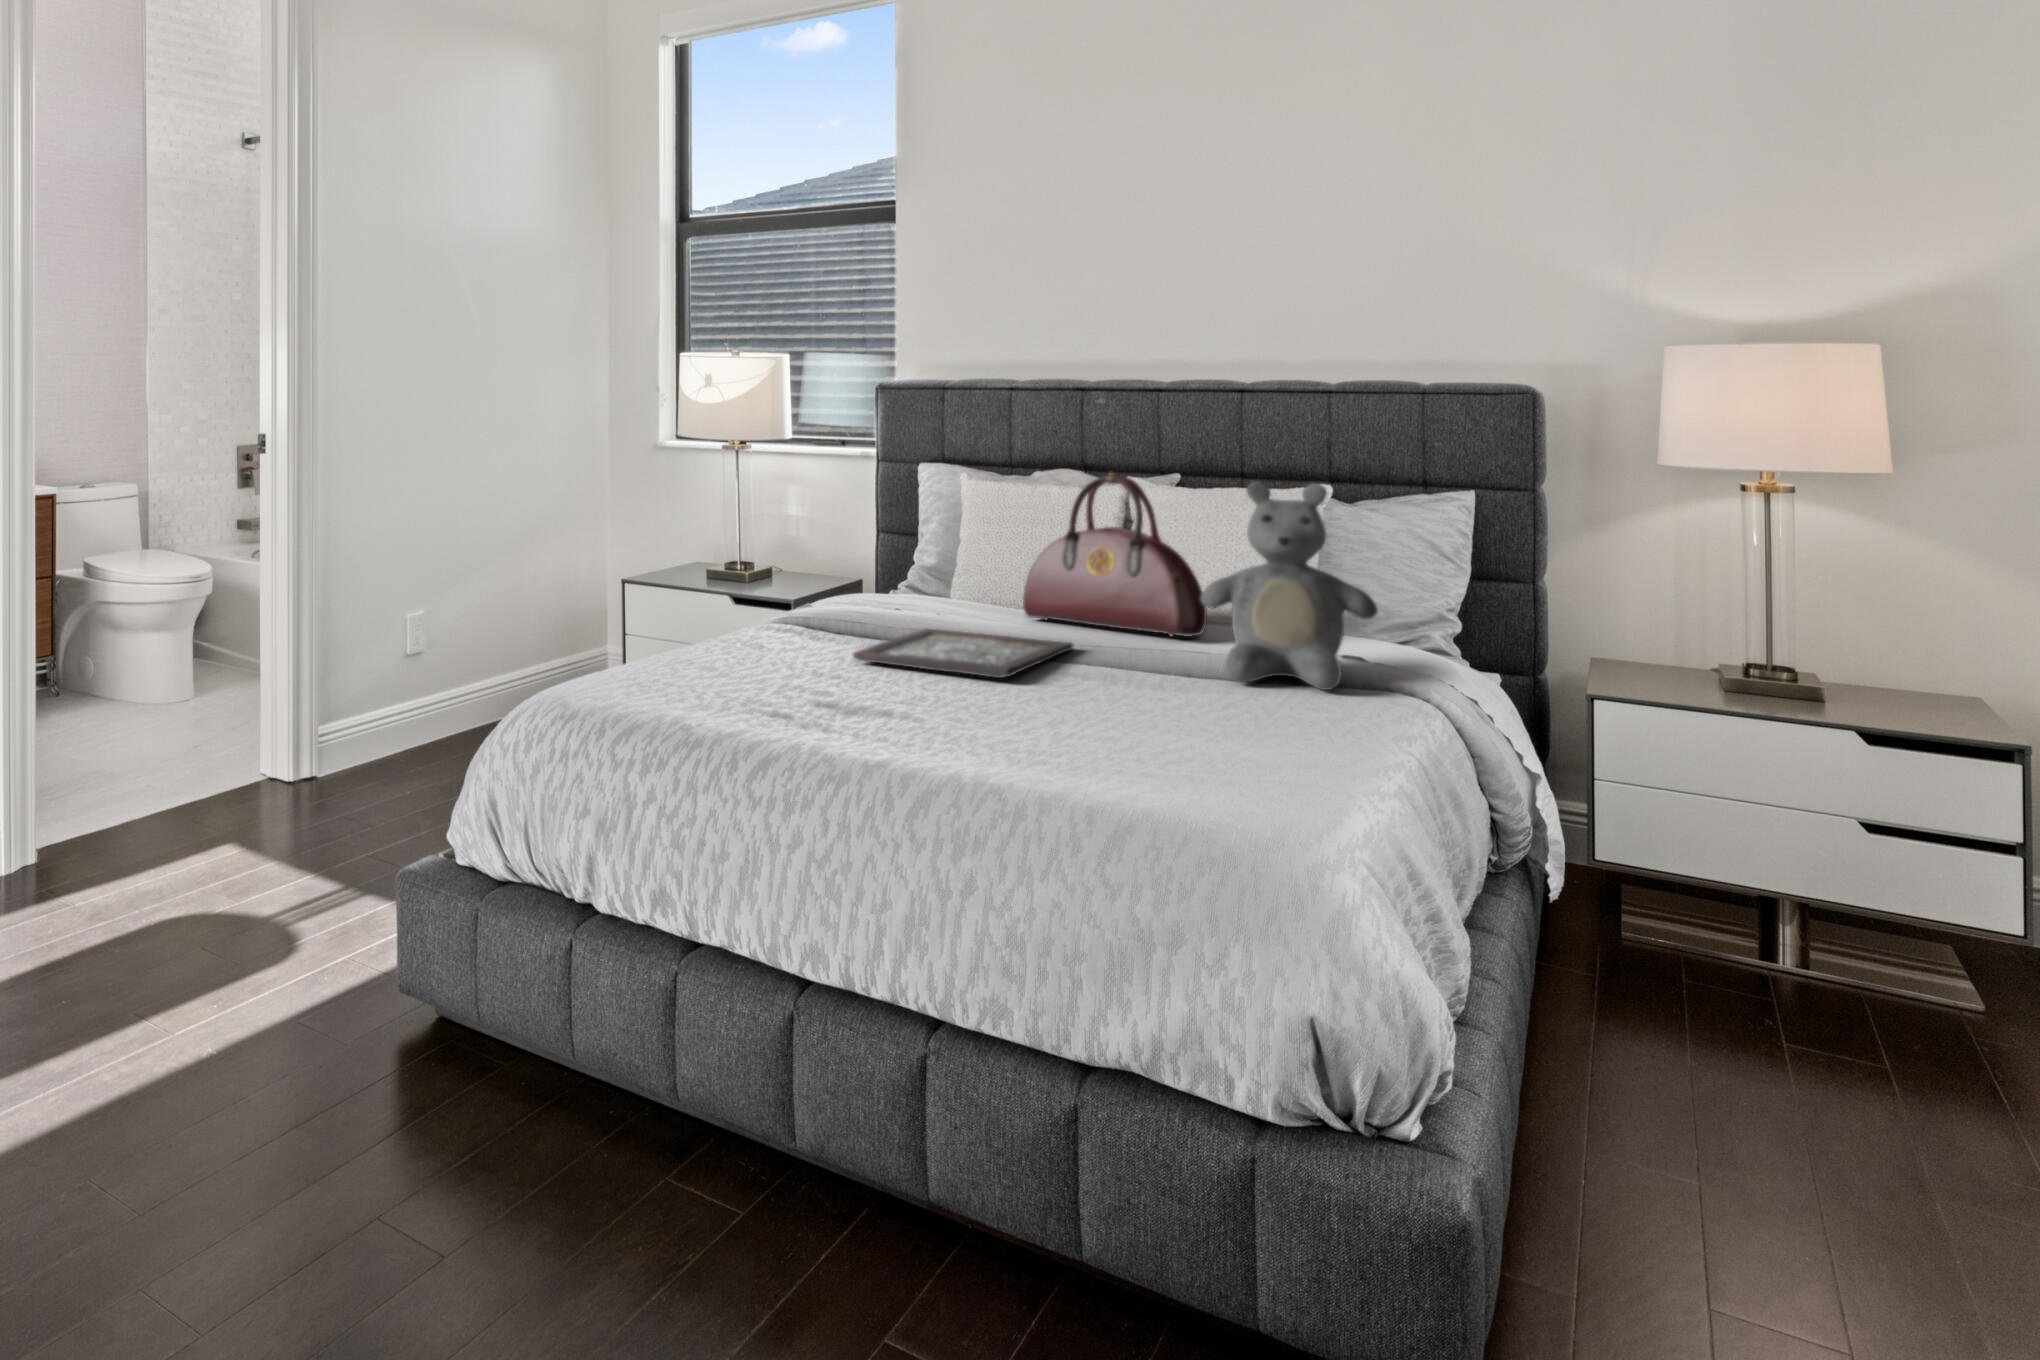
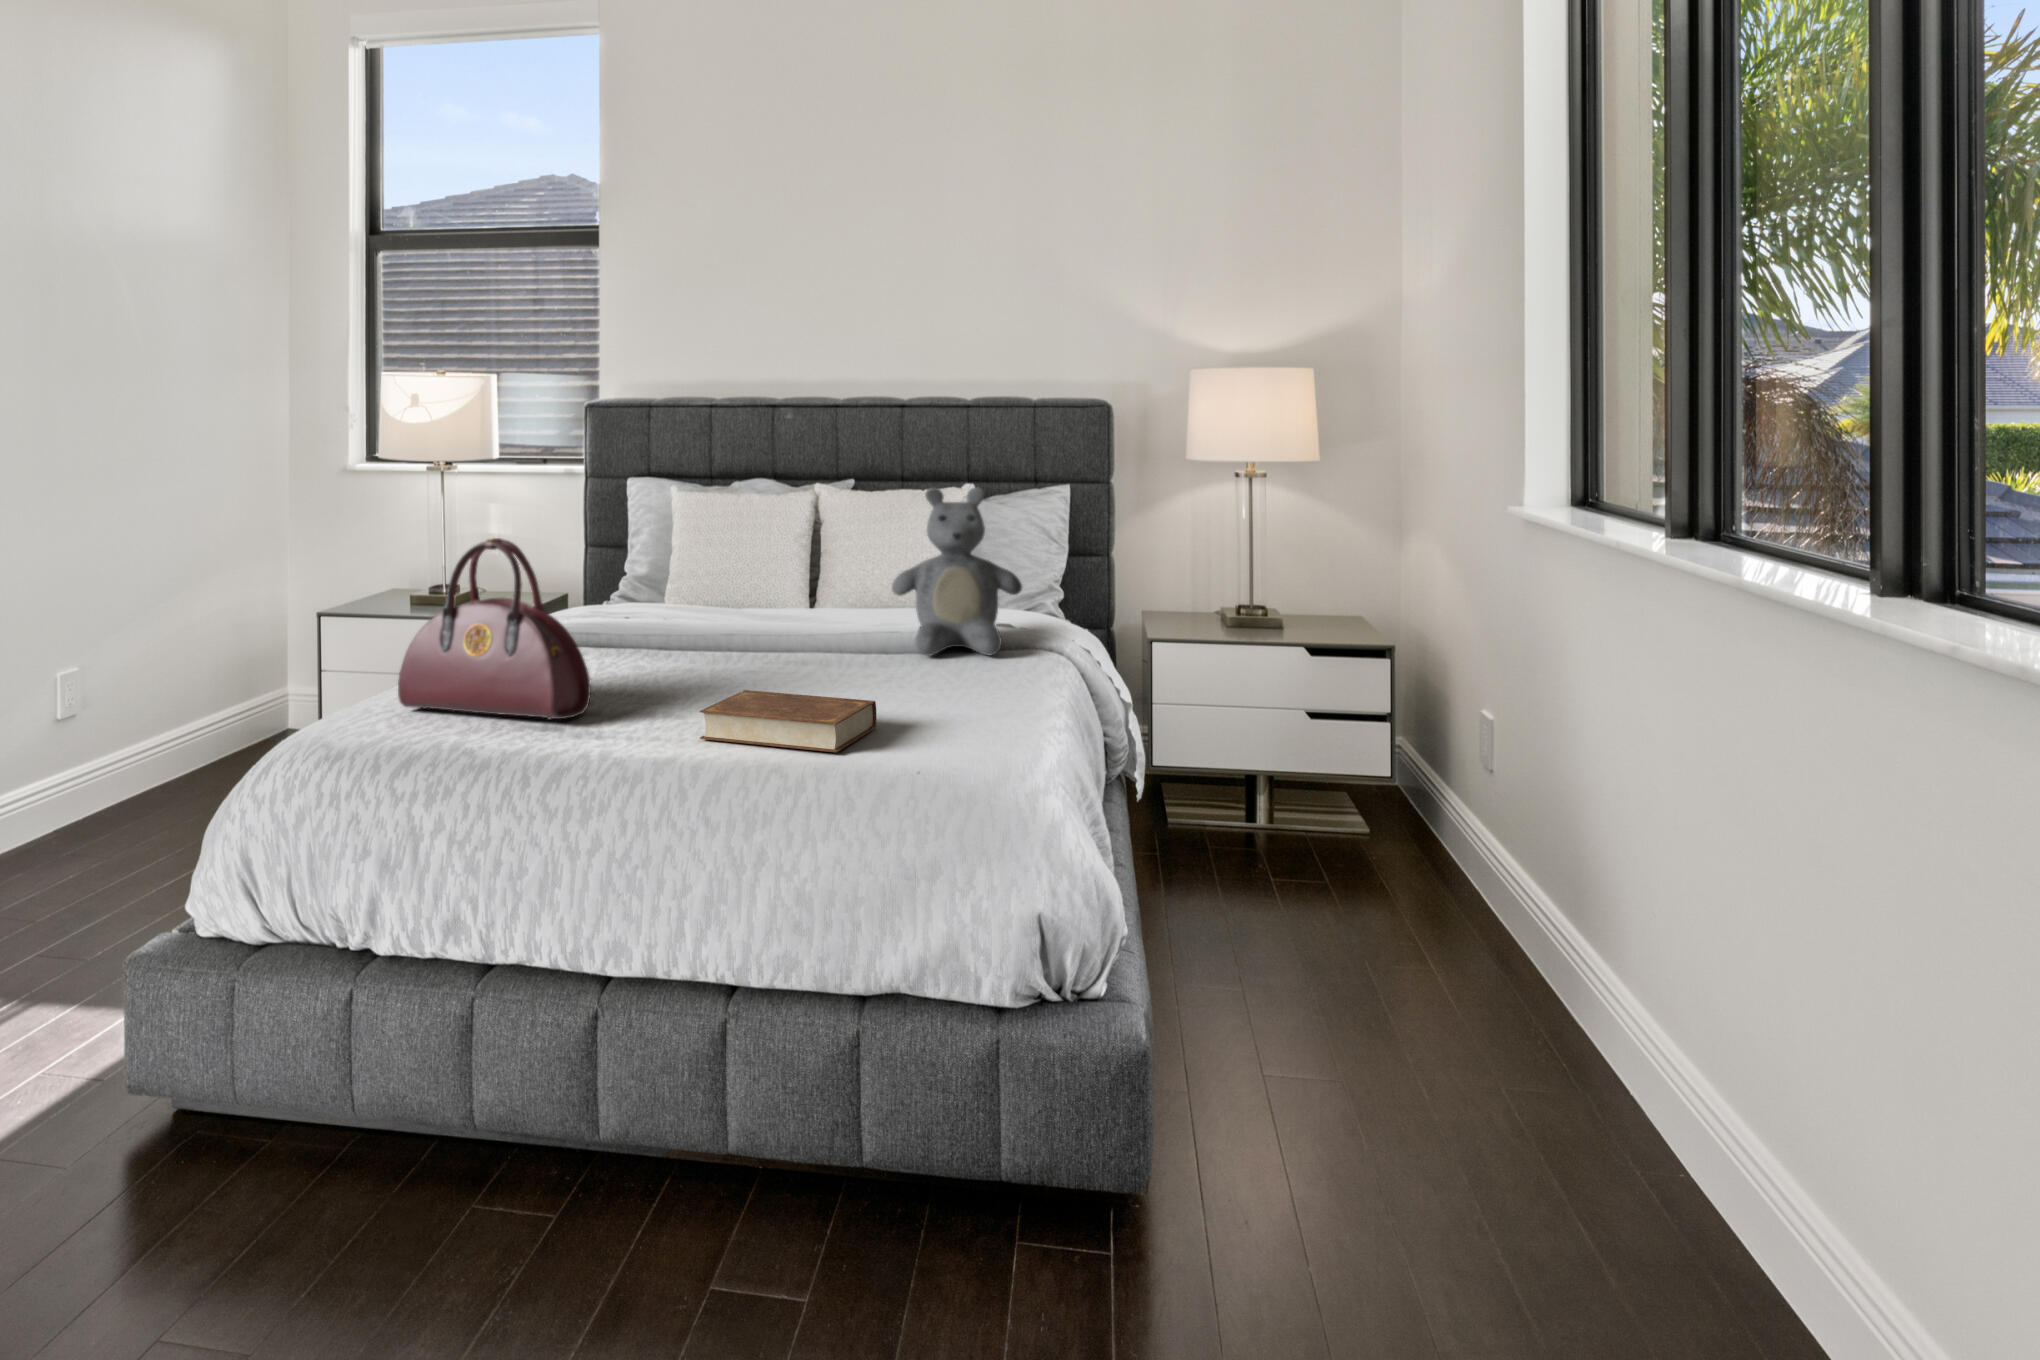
handbag: present [1023,474,1207,637] -> present [398,538,591,720]
tray: present [852,628,1073,678] -> none [605,633,789,673]
book: none [928,696,1144,778] -> present [700,690,877,752]

